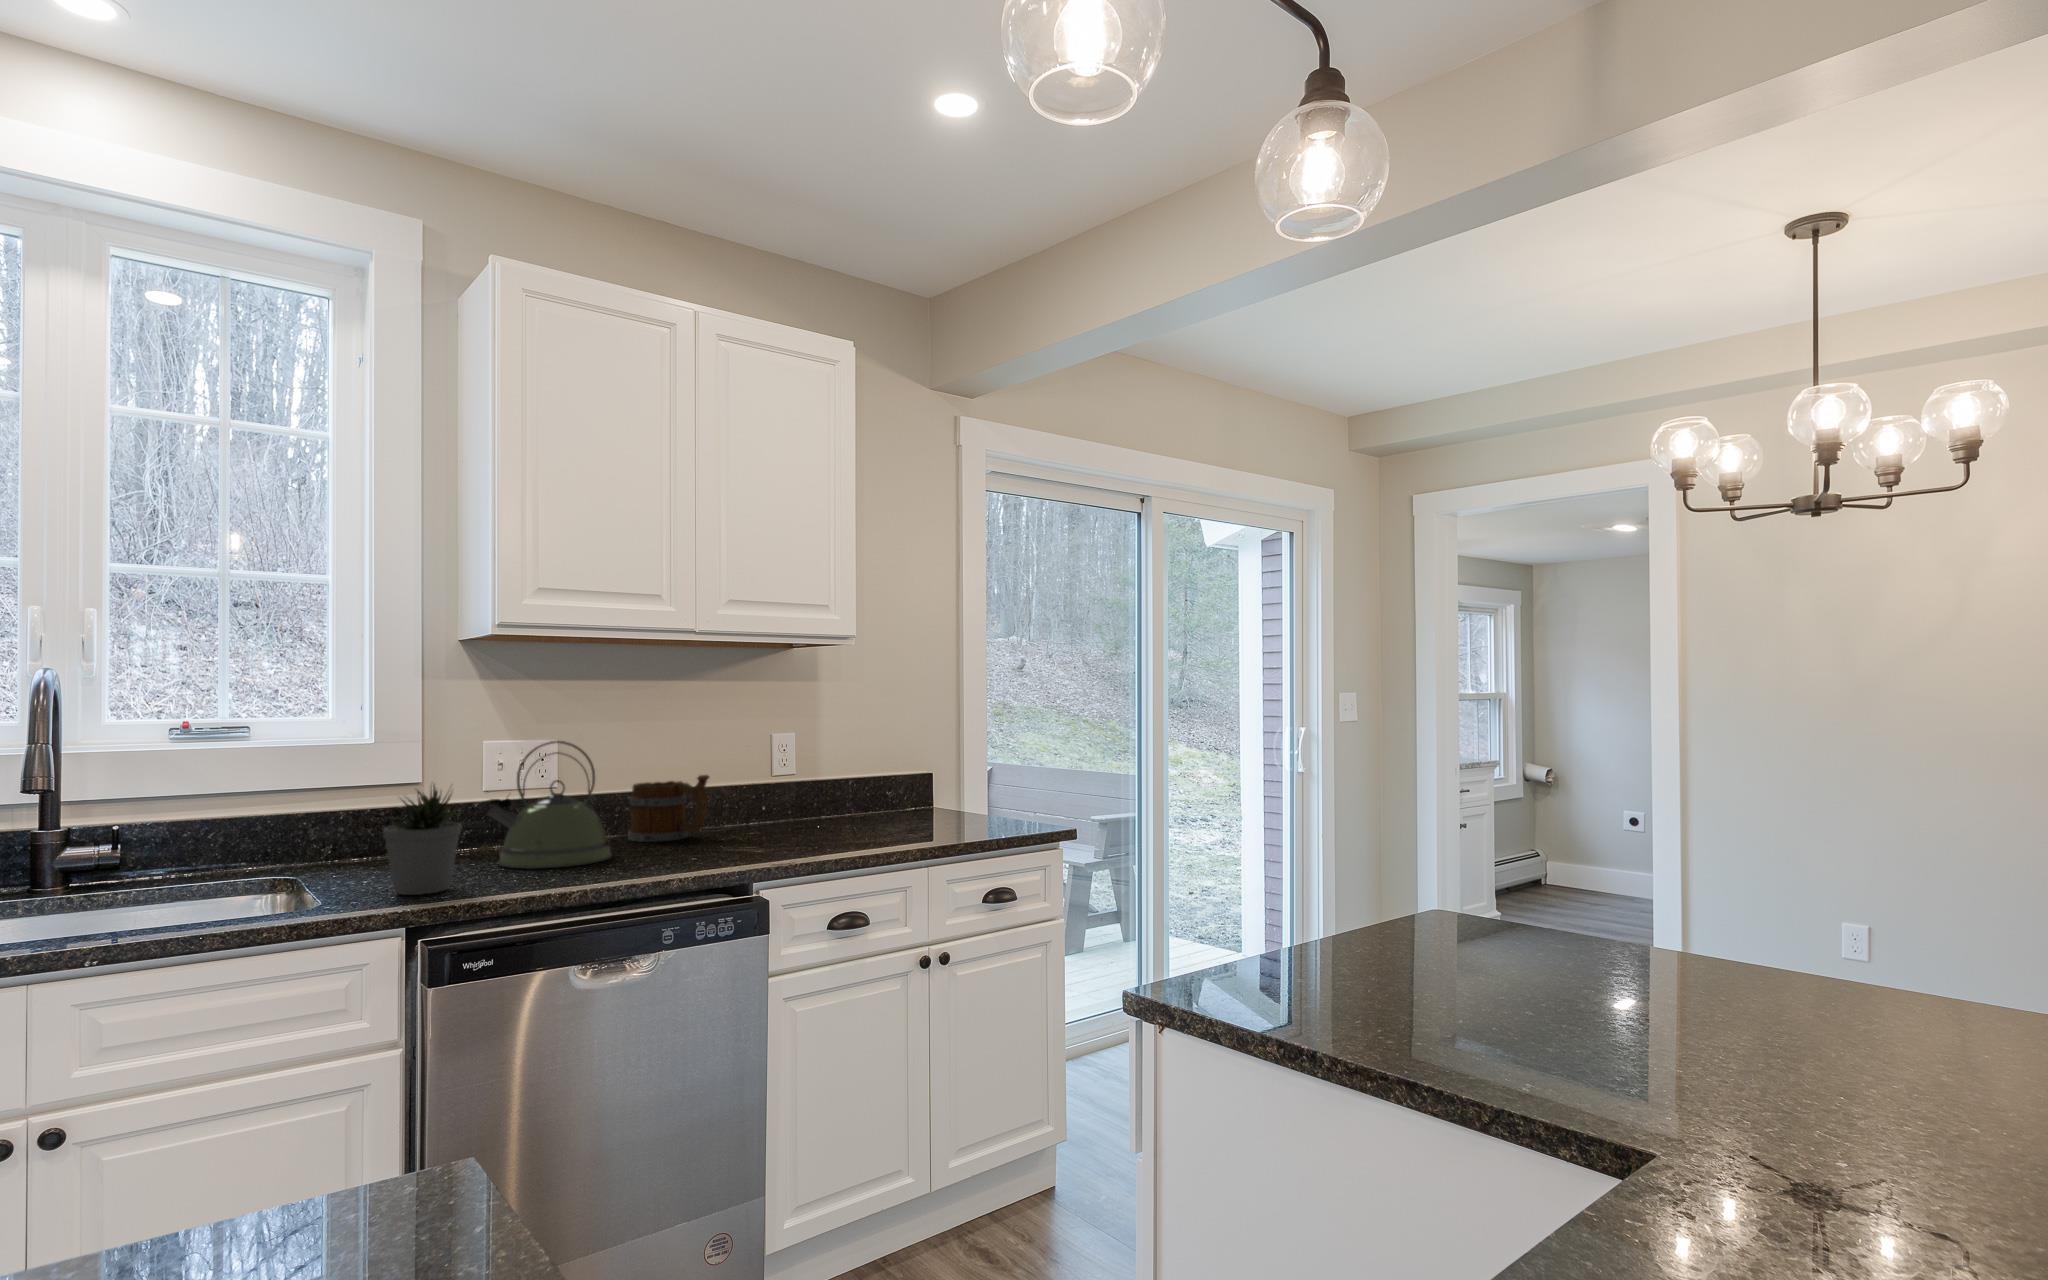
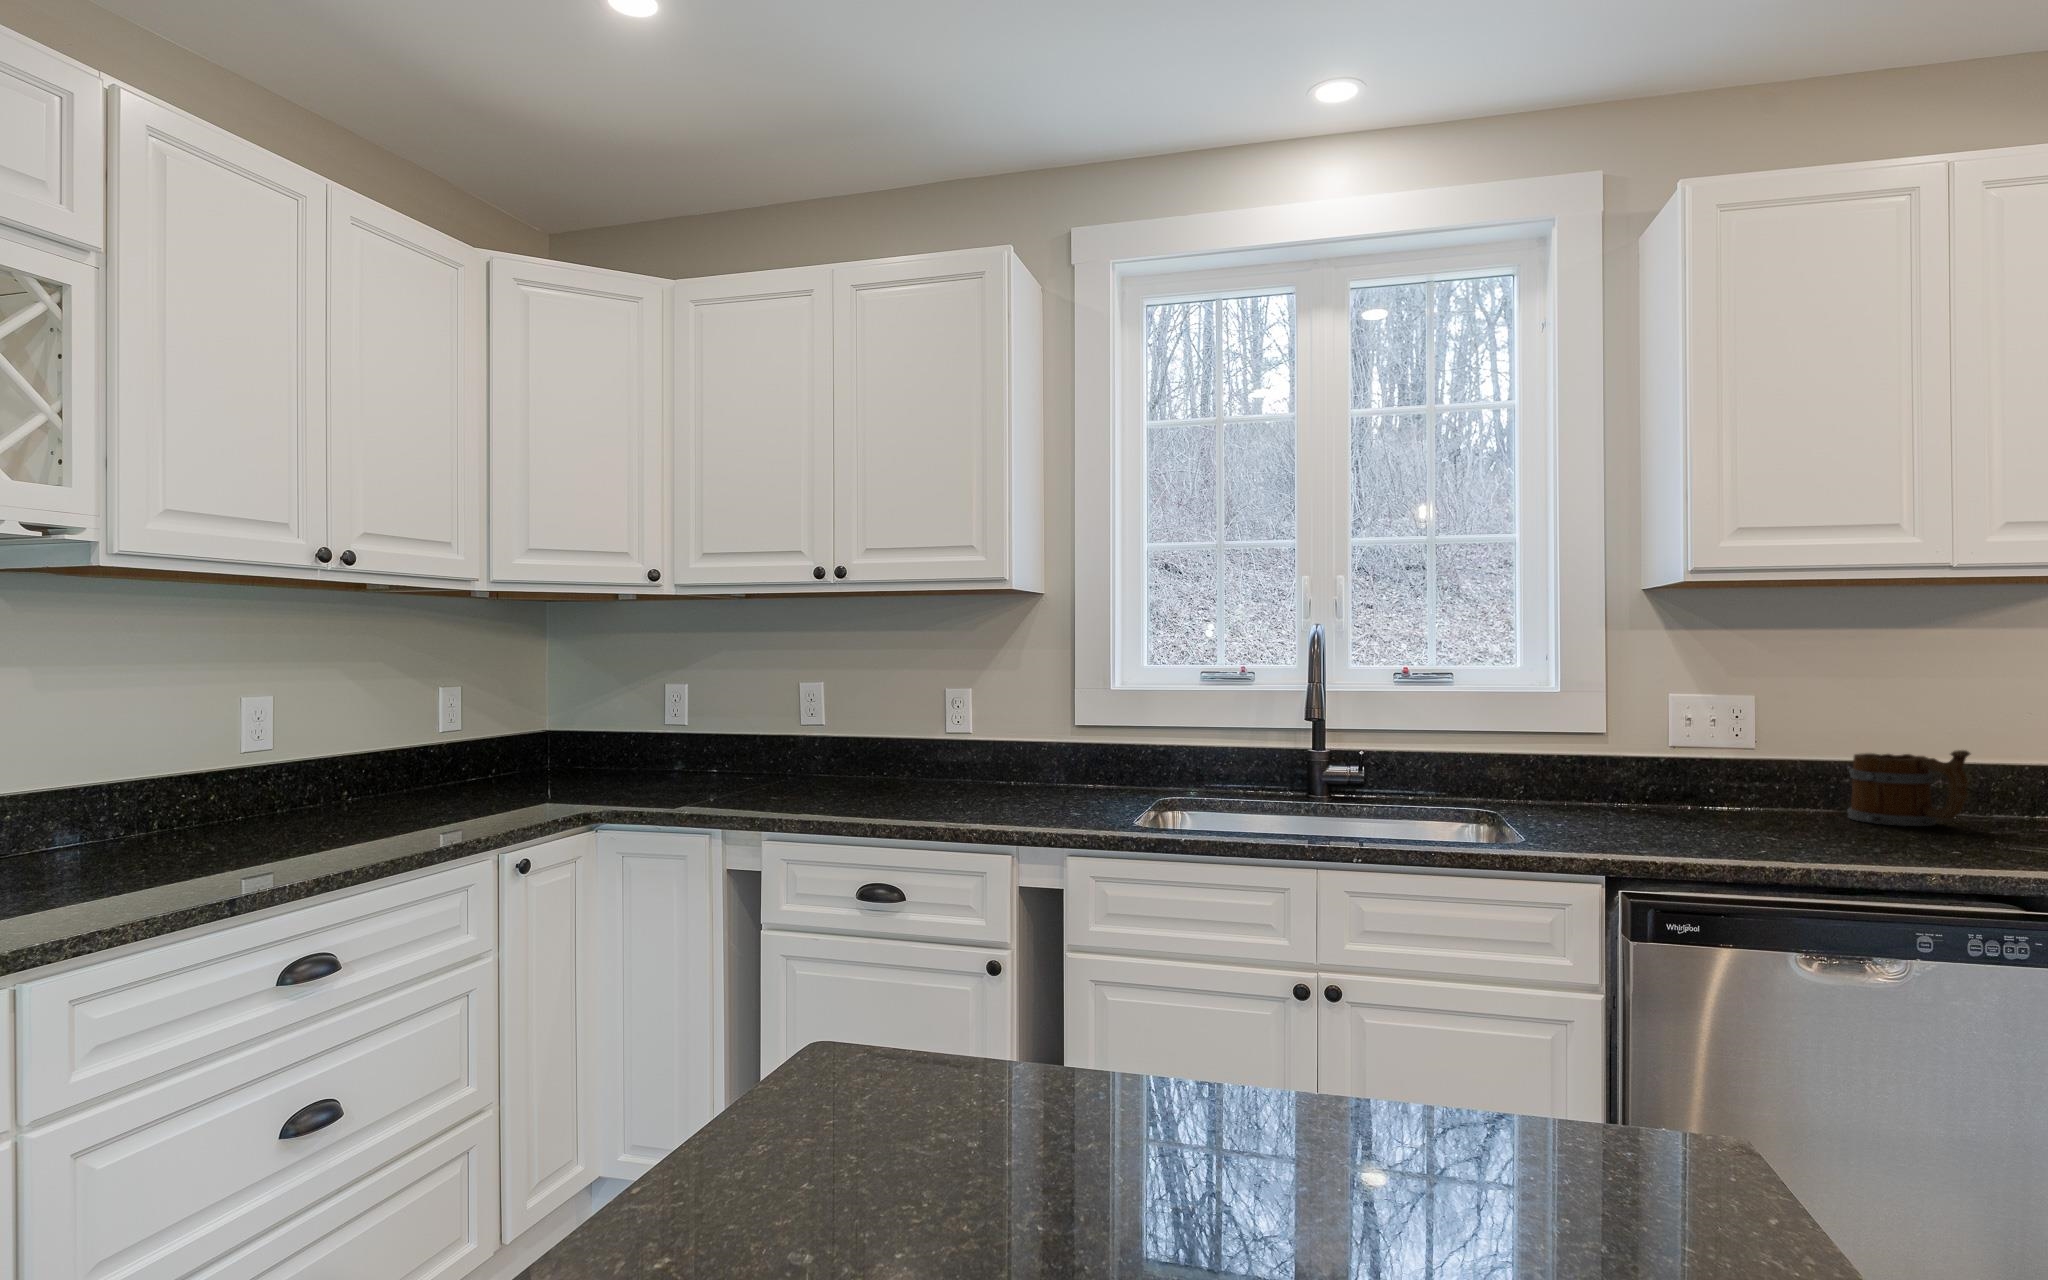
kettle: present [484,741,612,869] -> none [1675,699,1833,840]
potted plant: present [383,786,462,895] -> none [1578,733,1660,846]

